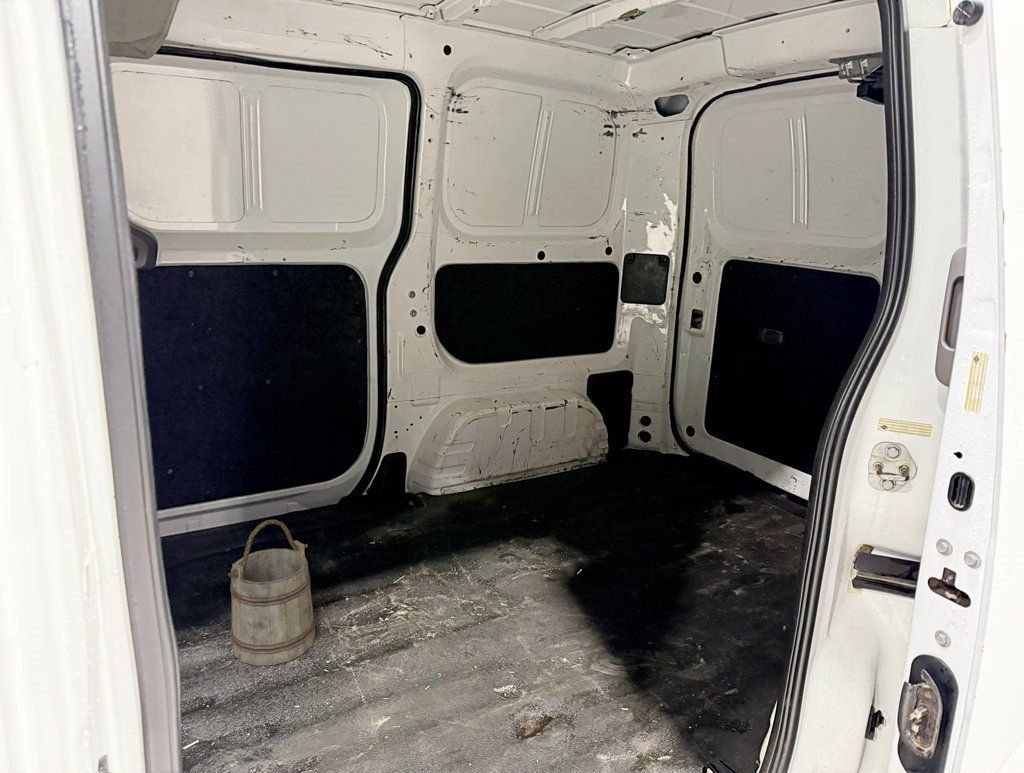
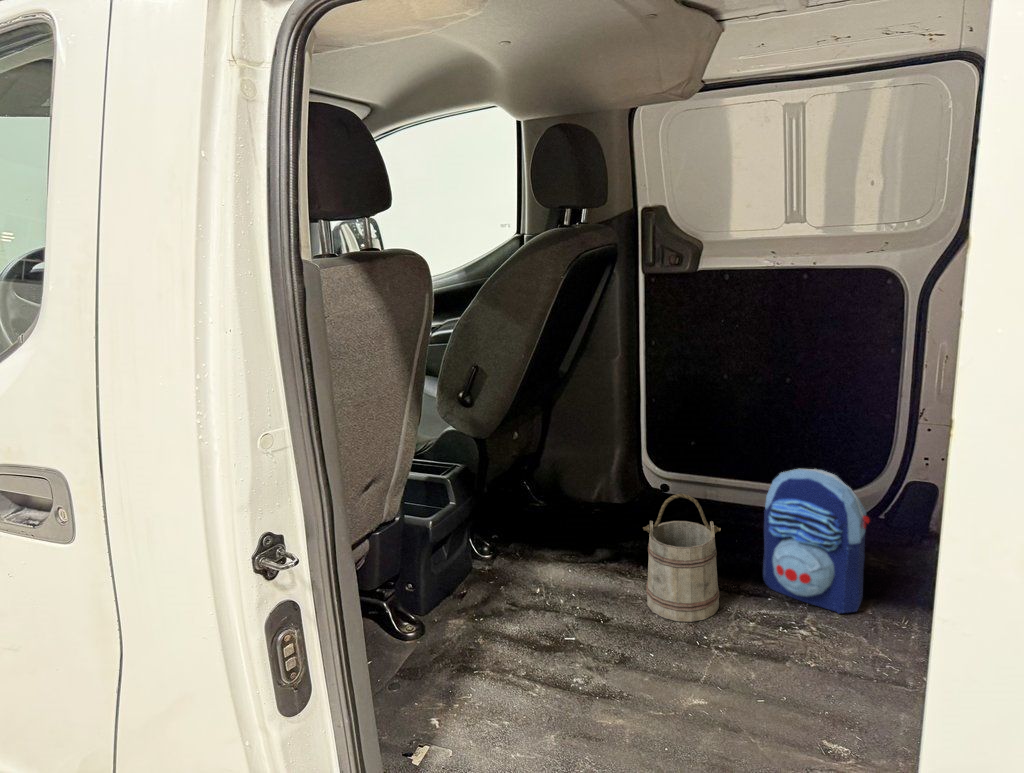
backpack: none [324,459,421,590] -> present [763,469,870,613]

